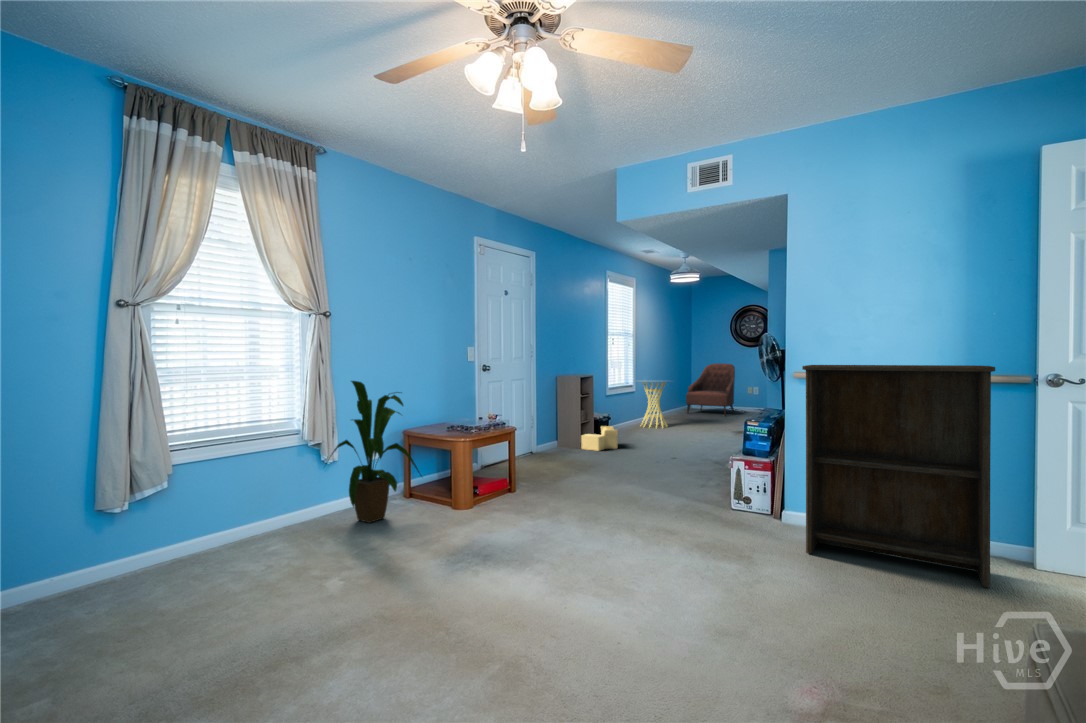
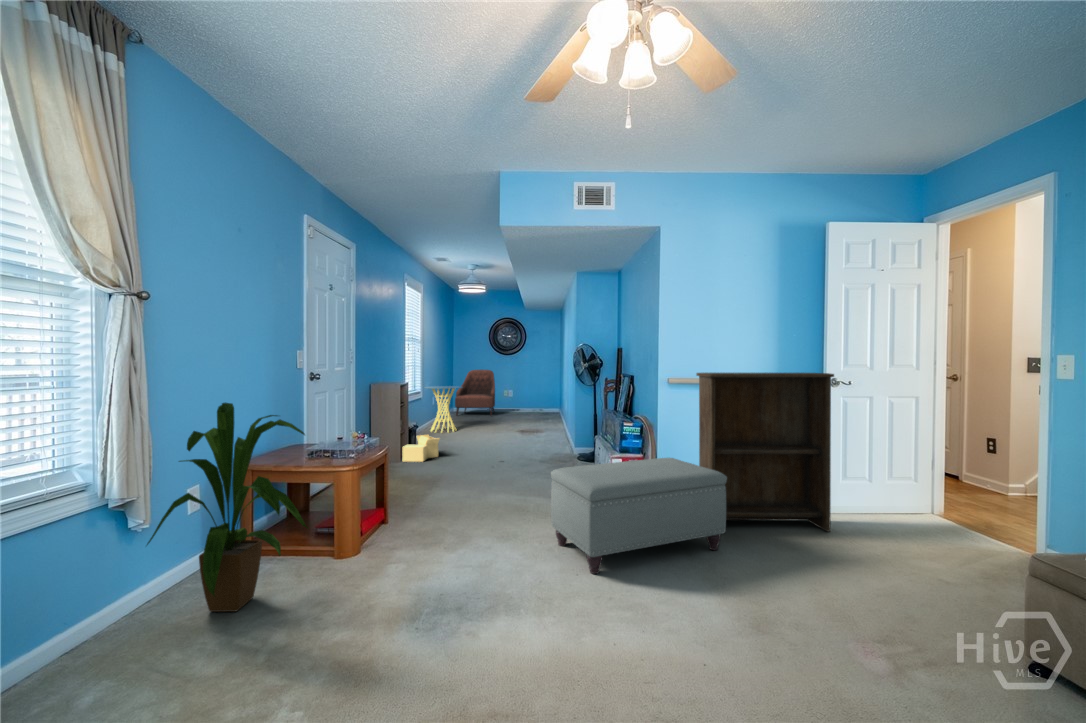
ottoman: none [612,457,794,569] -> present [551,458,727,574]

